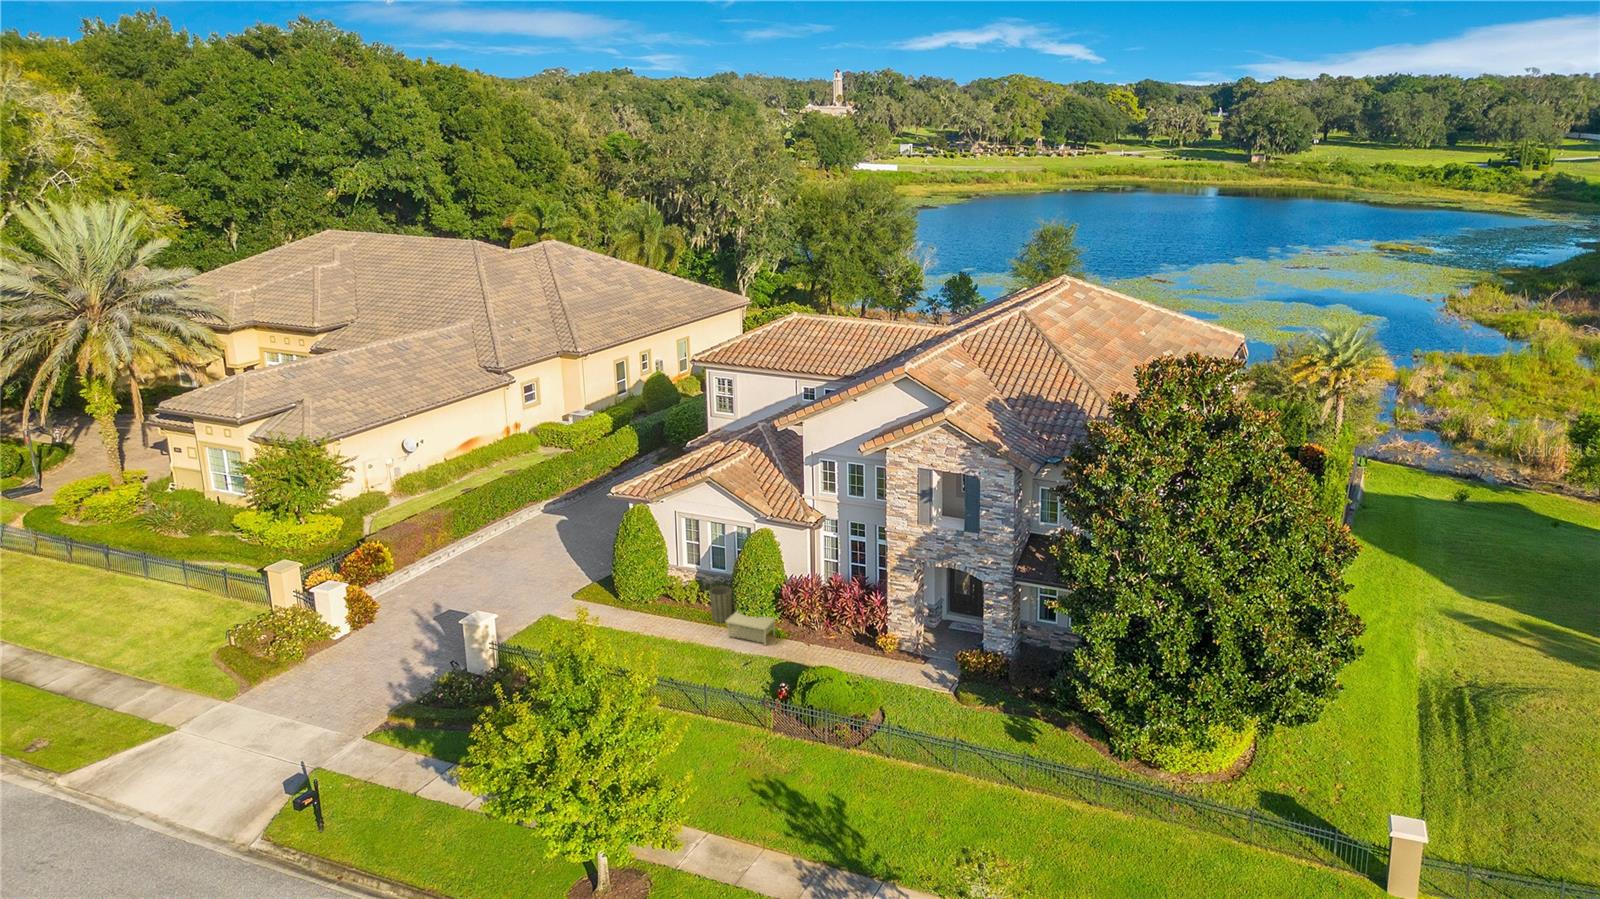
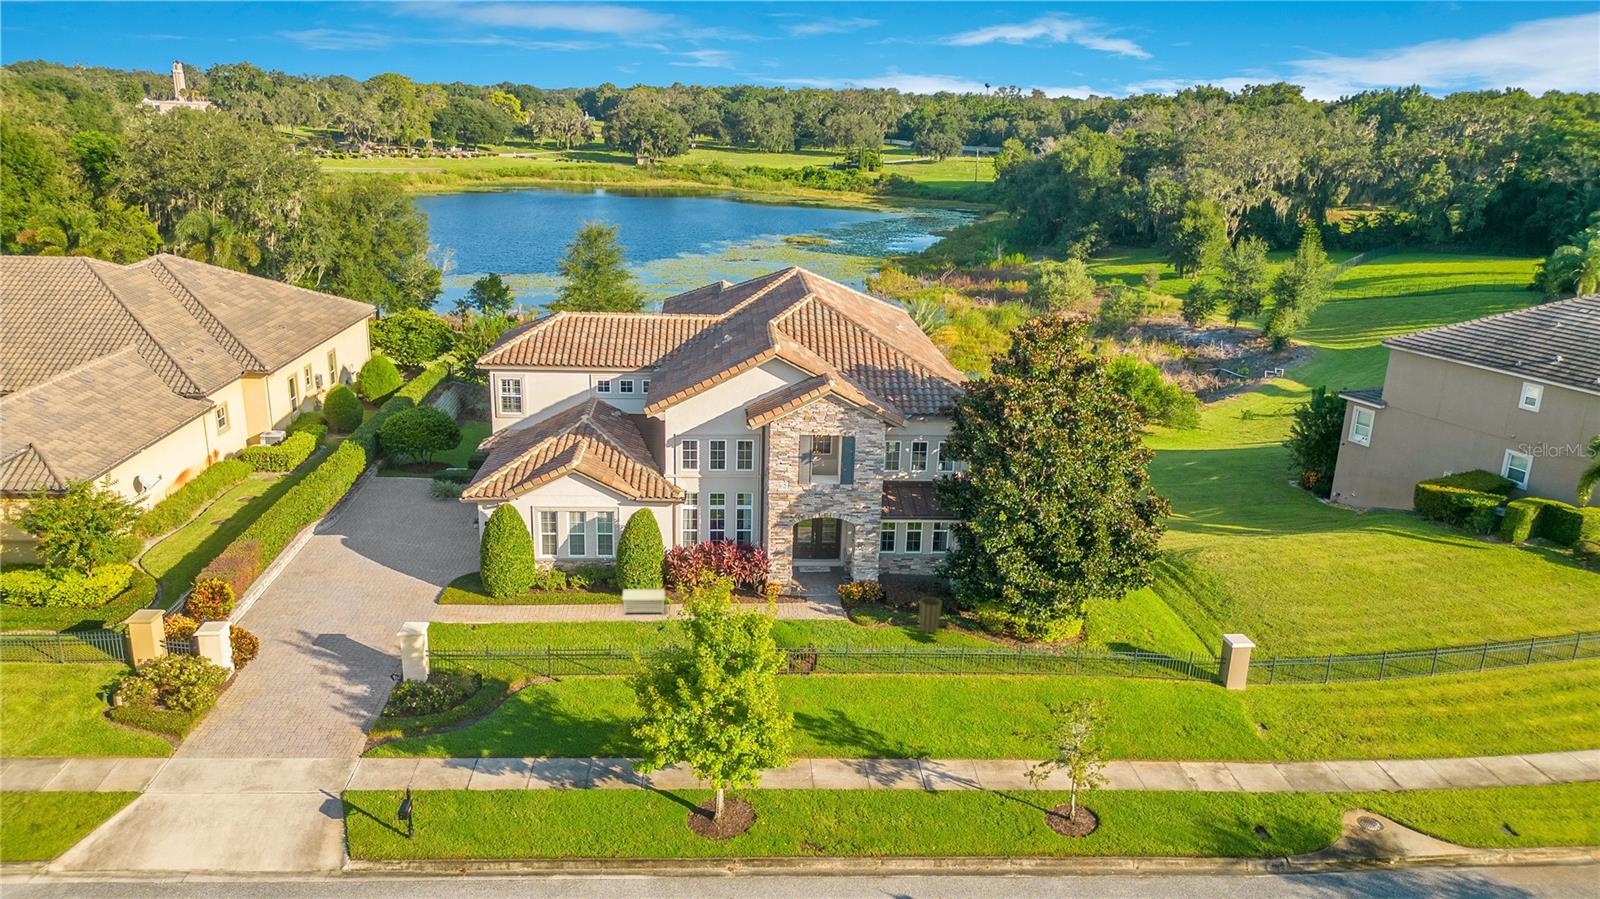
trash can: present [709,586,732,623] -> present [919,597,942,633]

